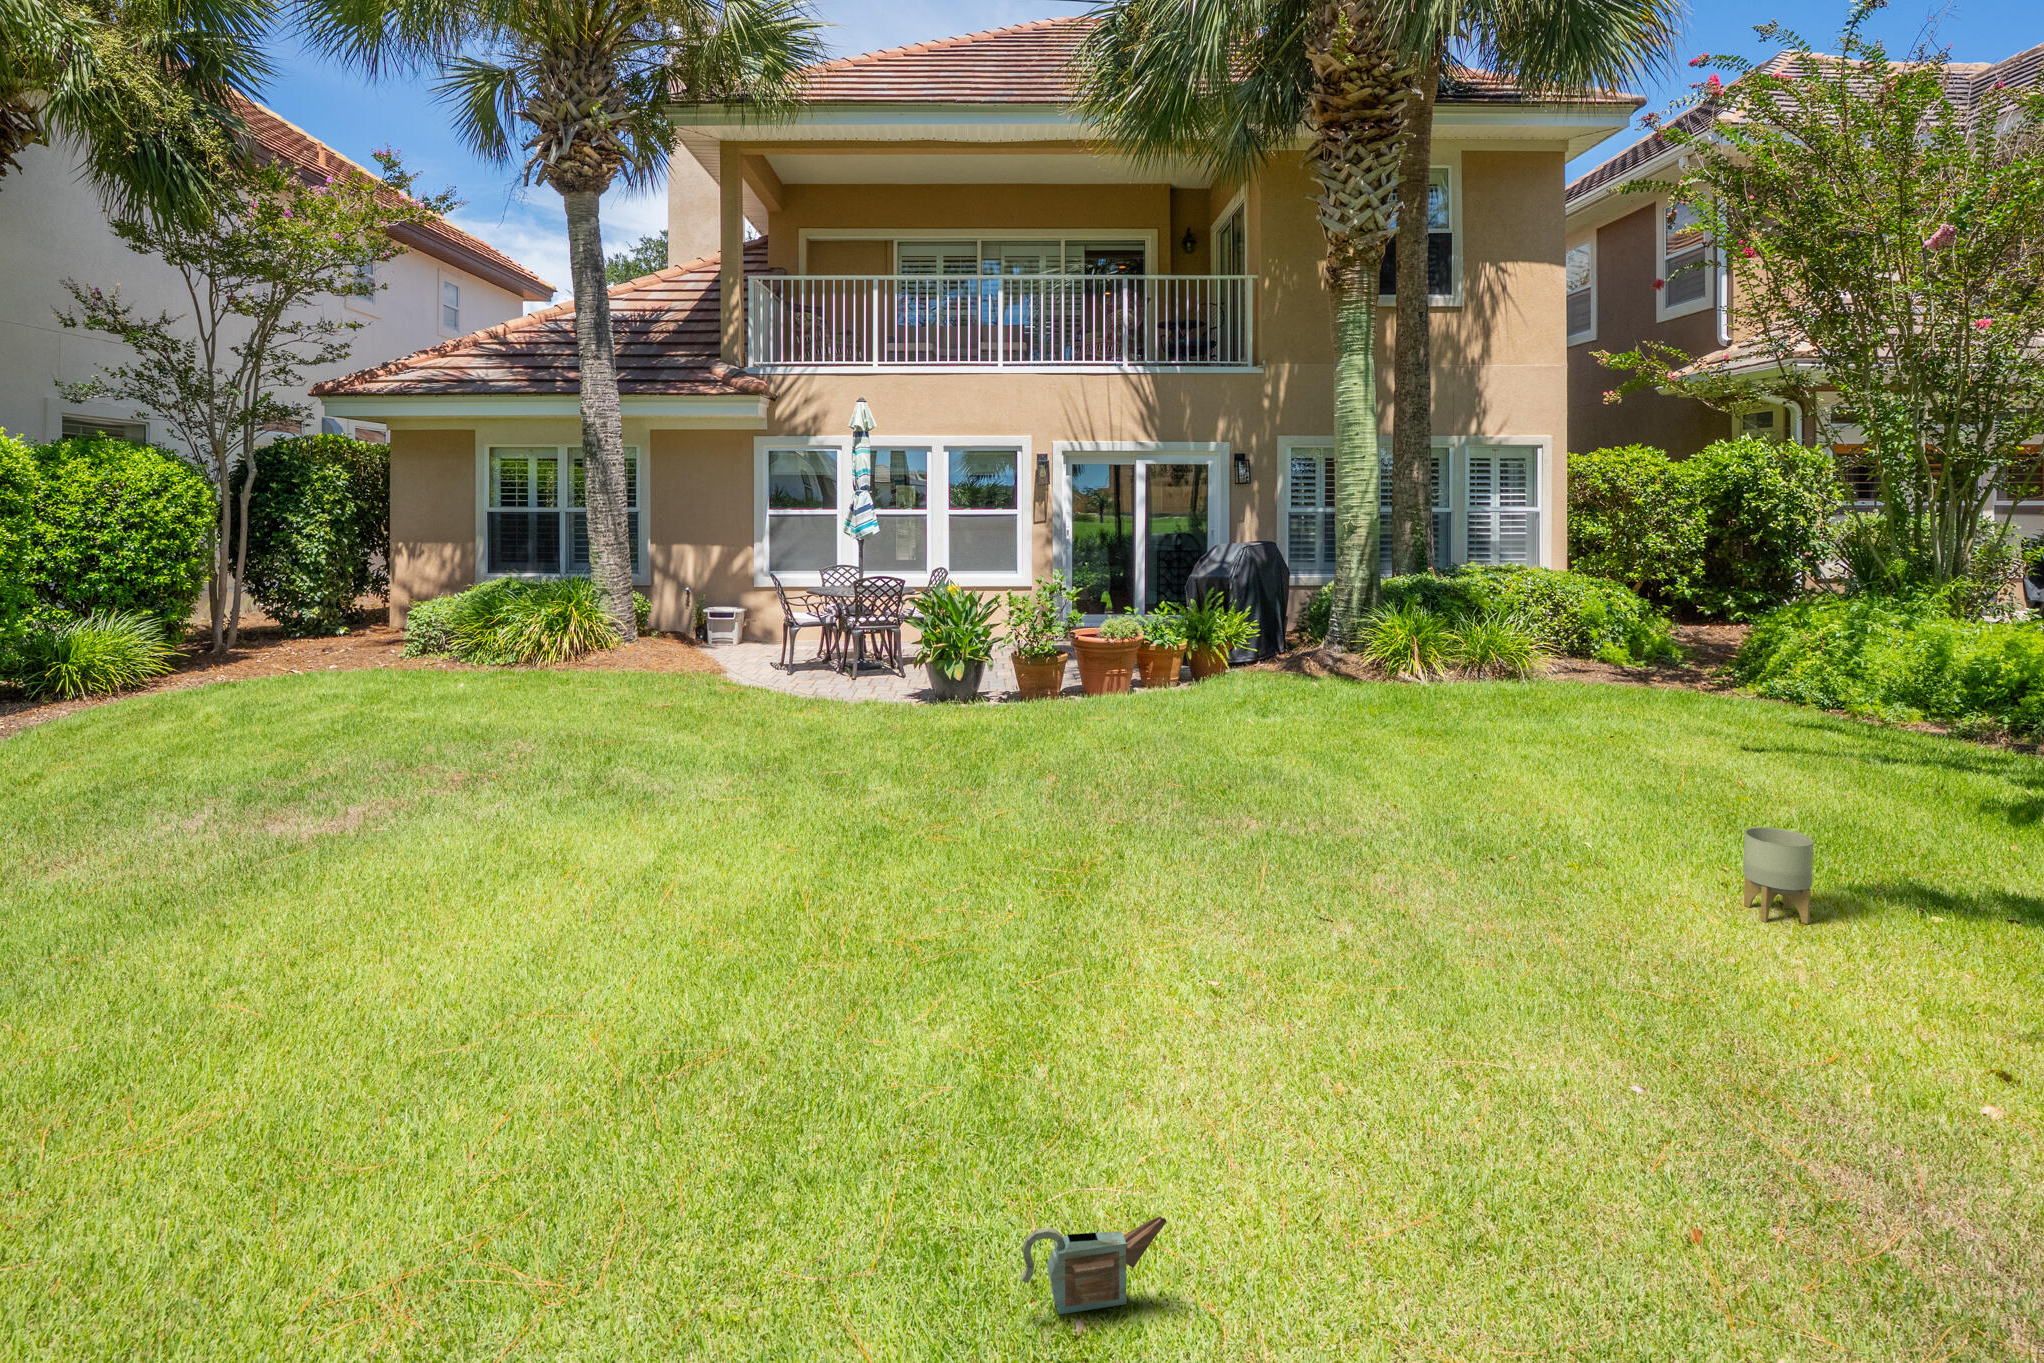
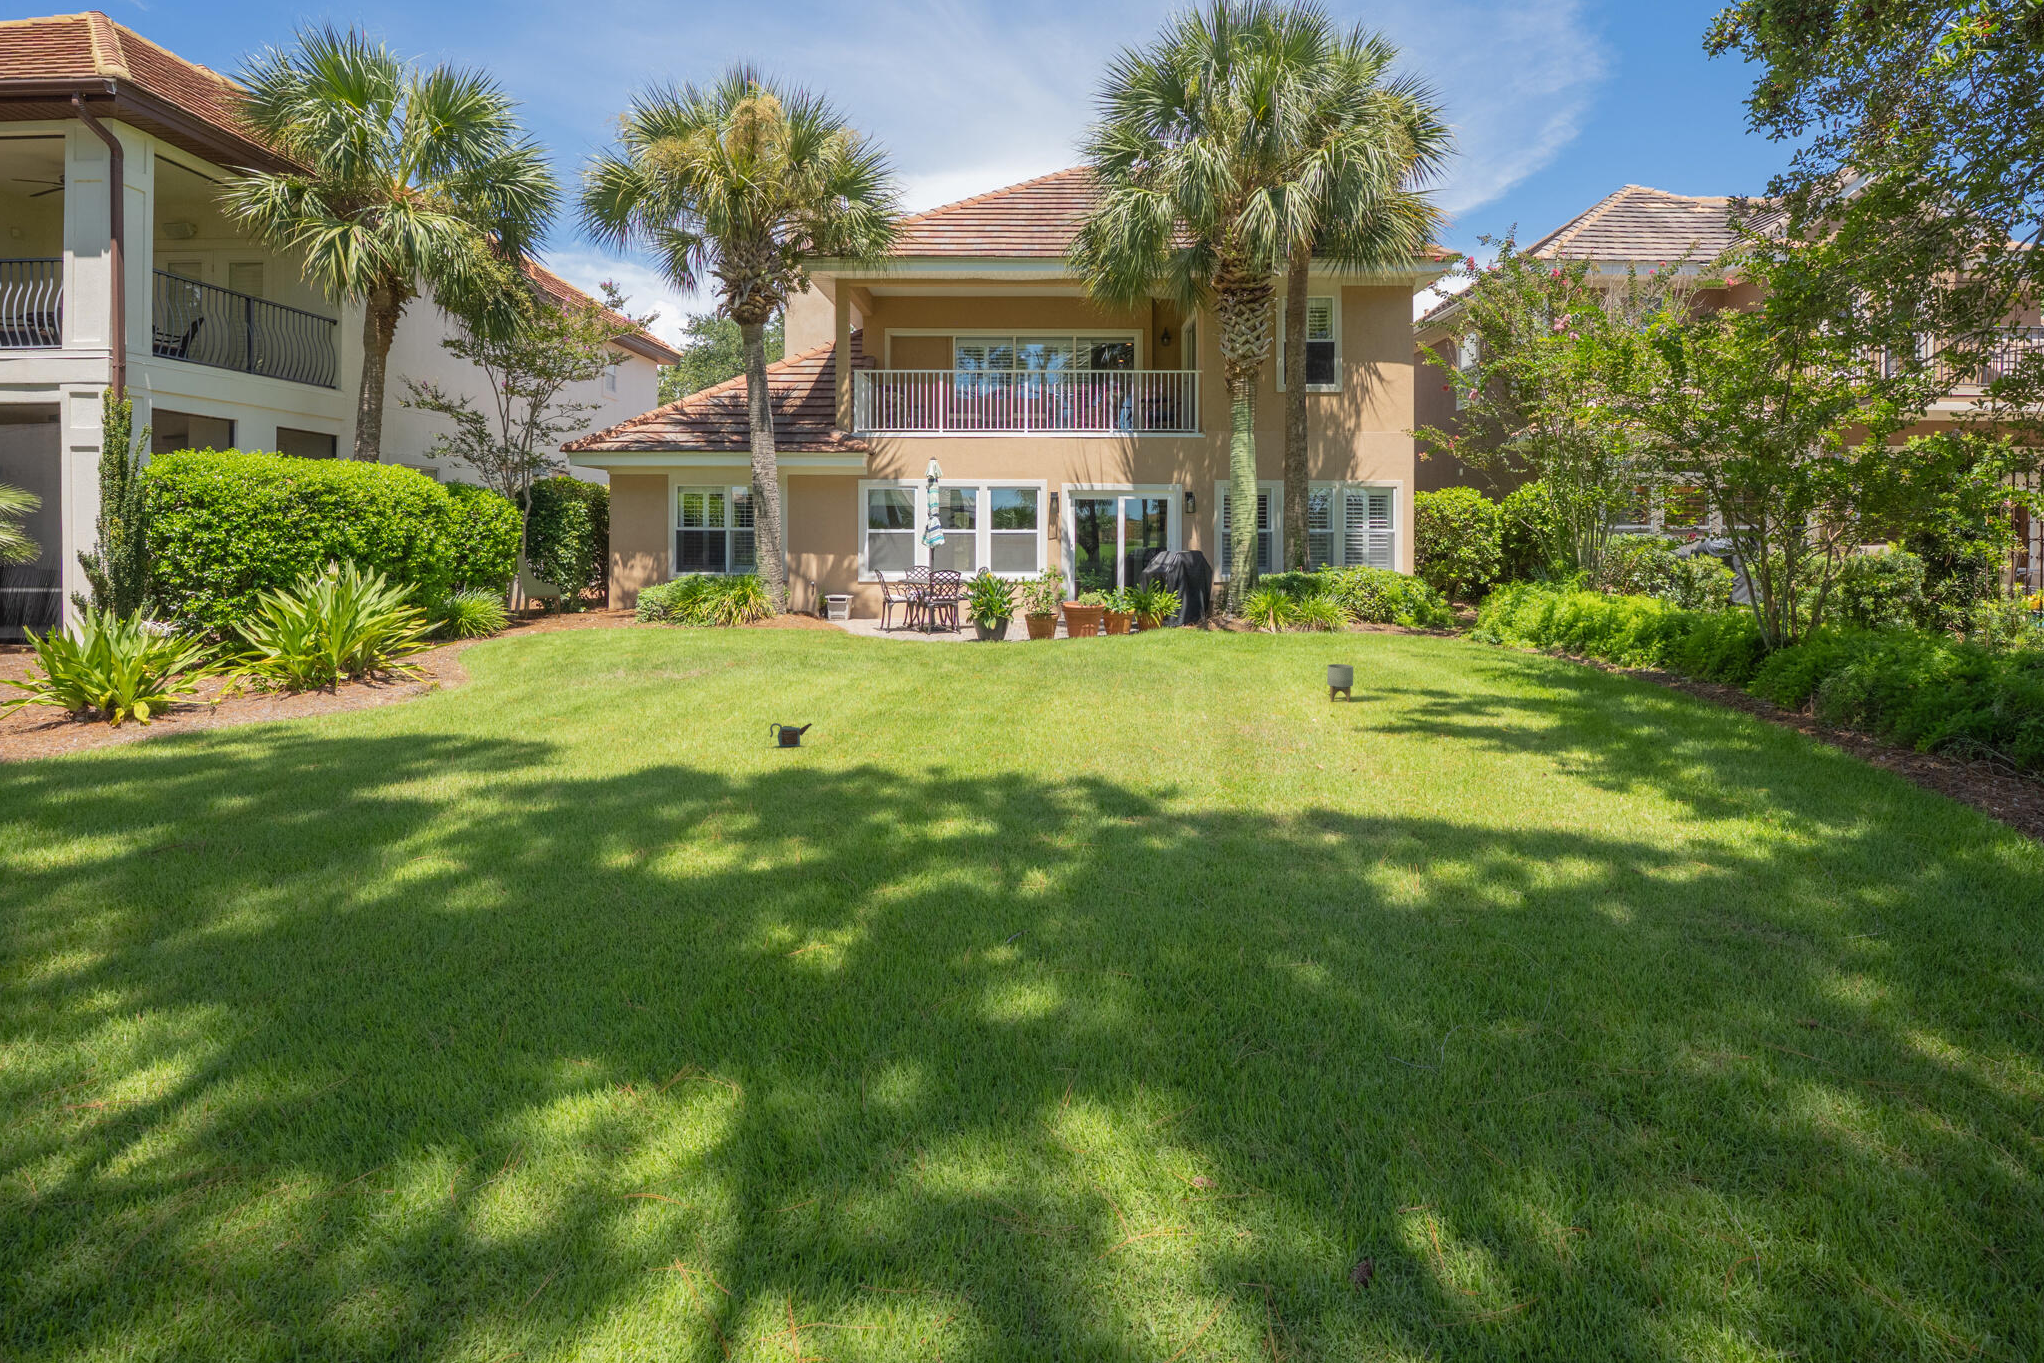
chair: none [168,557,252,664] -> present [517,555,561,620]
watering can: present [1021,1216,1167,1314] -> present [770,723,812,747]

